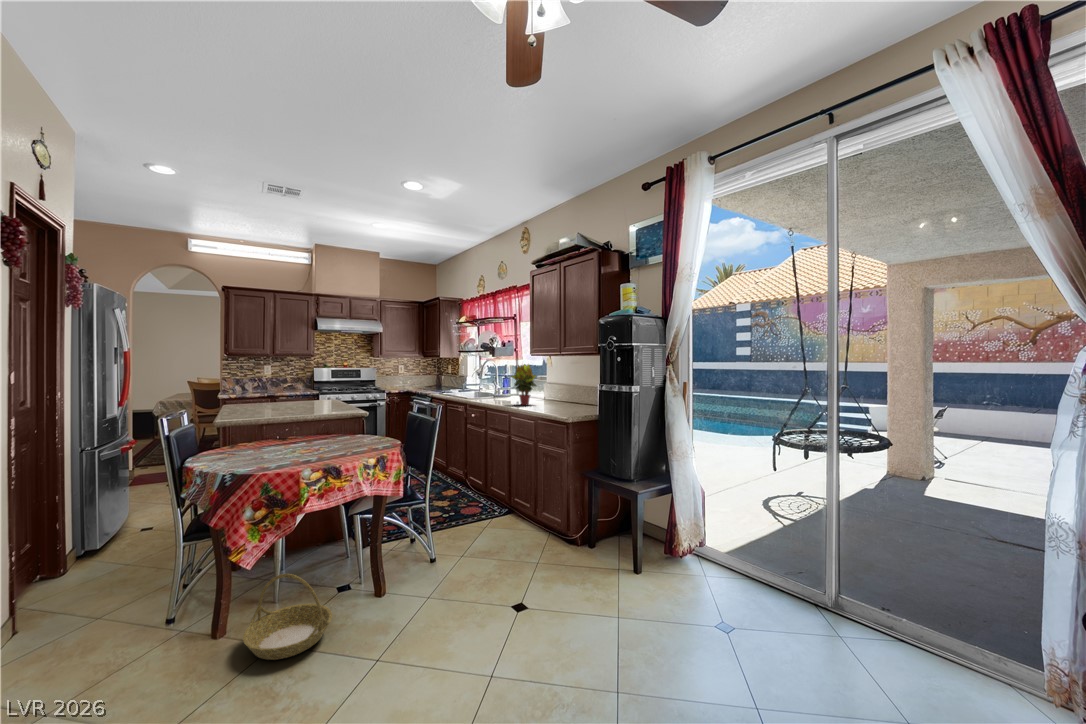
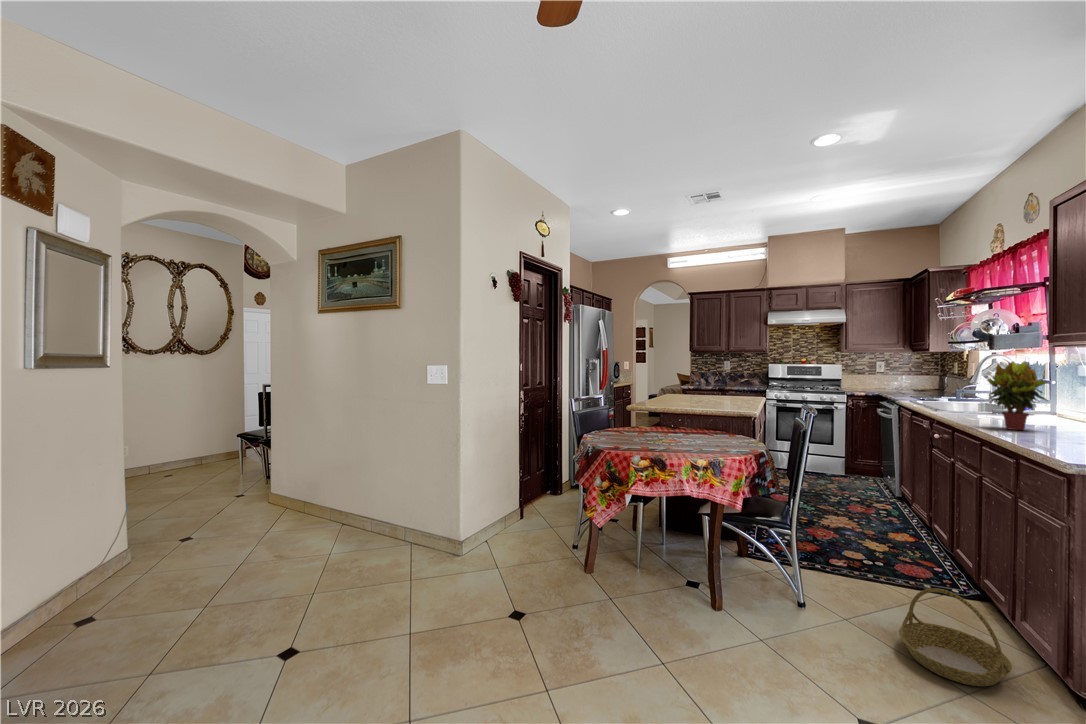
basket: present [243,574,332,660] -> present [899,588,1012,686]

